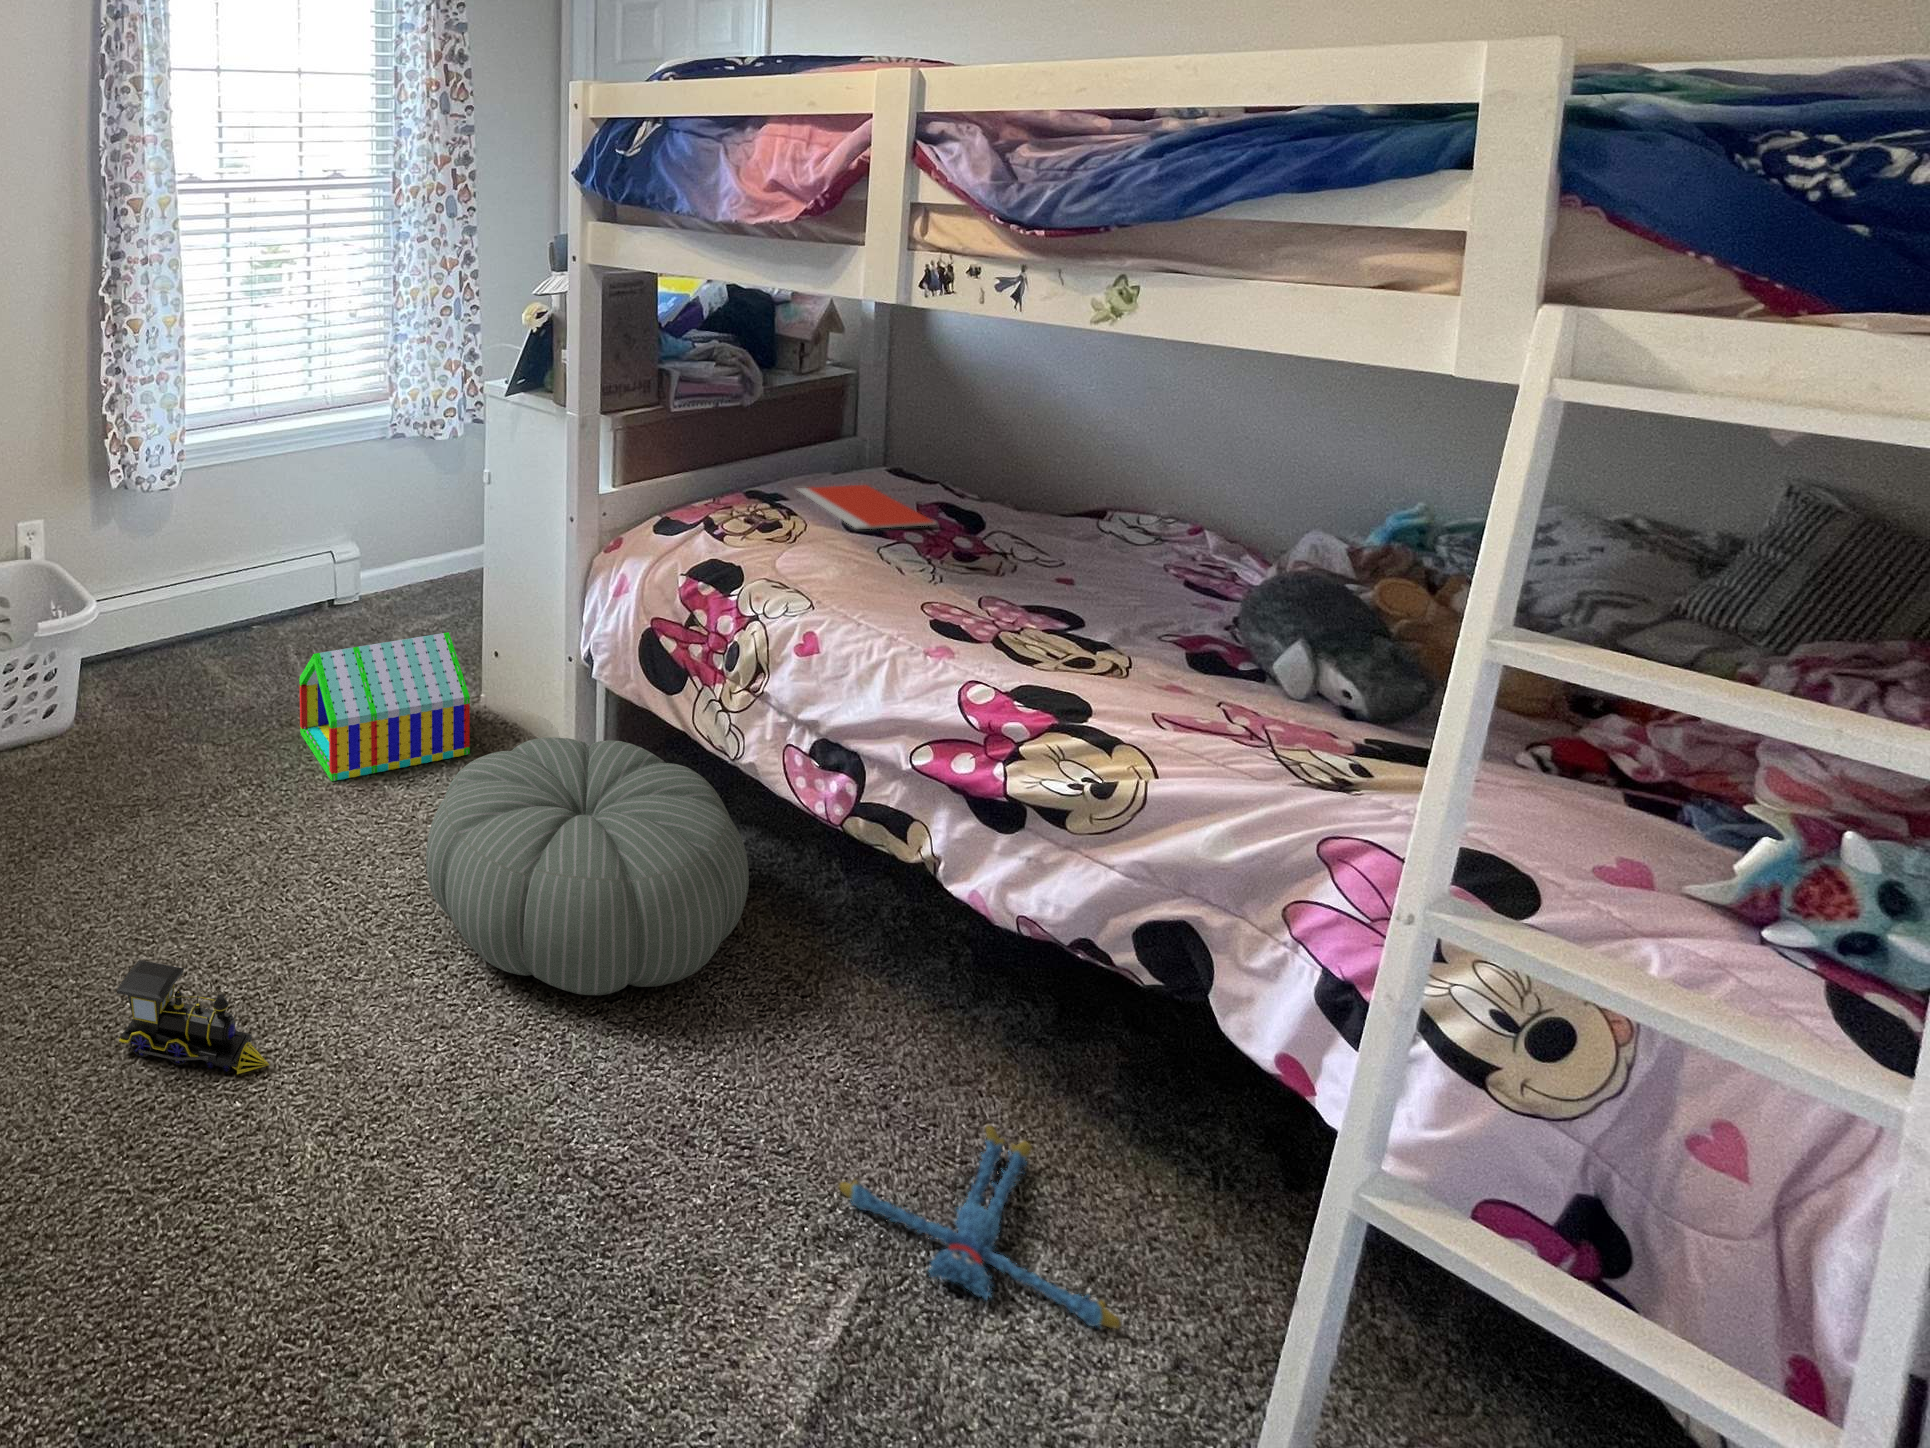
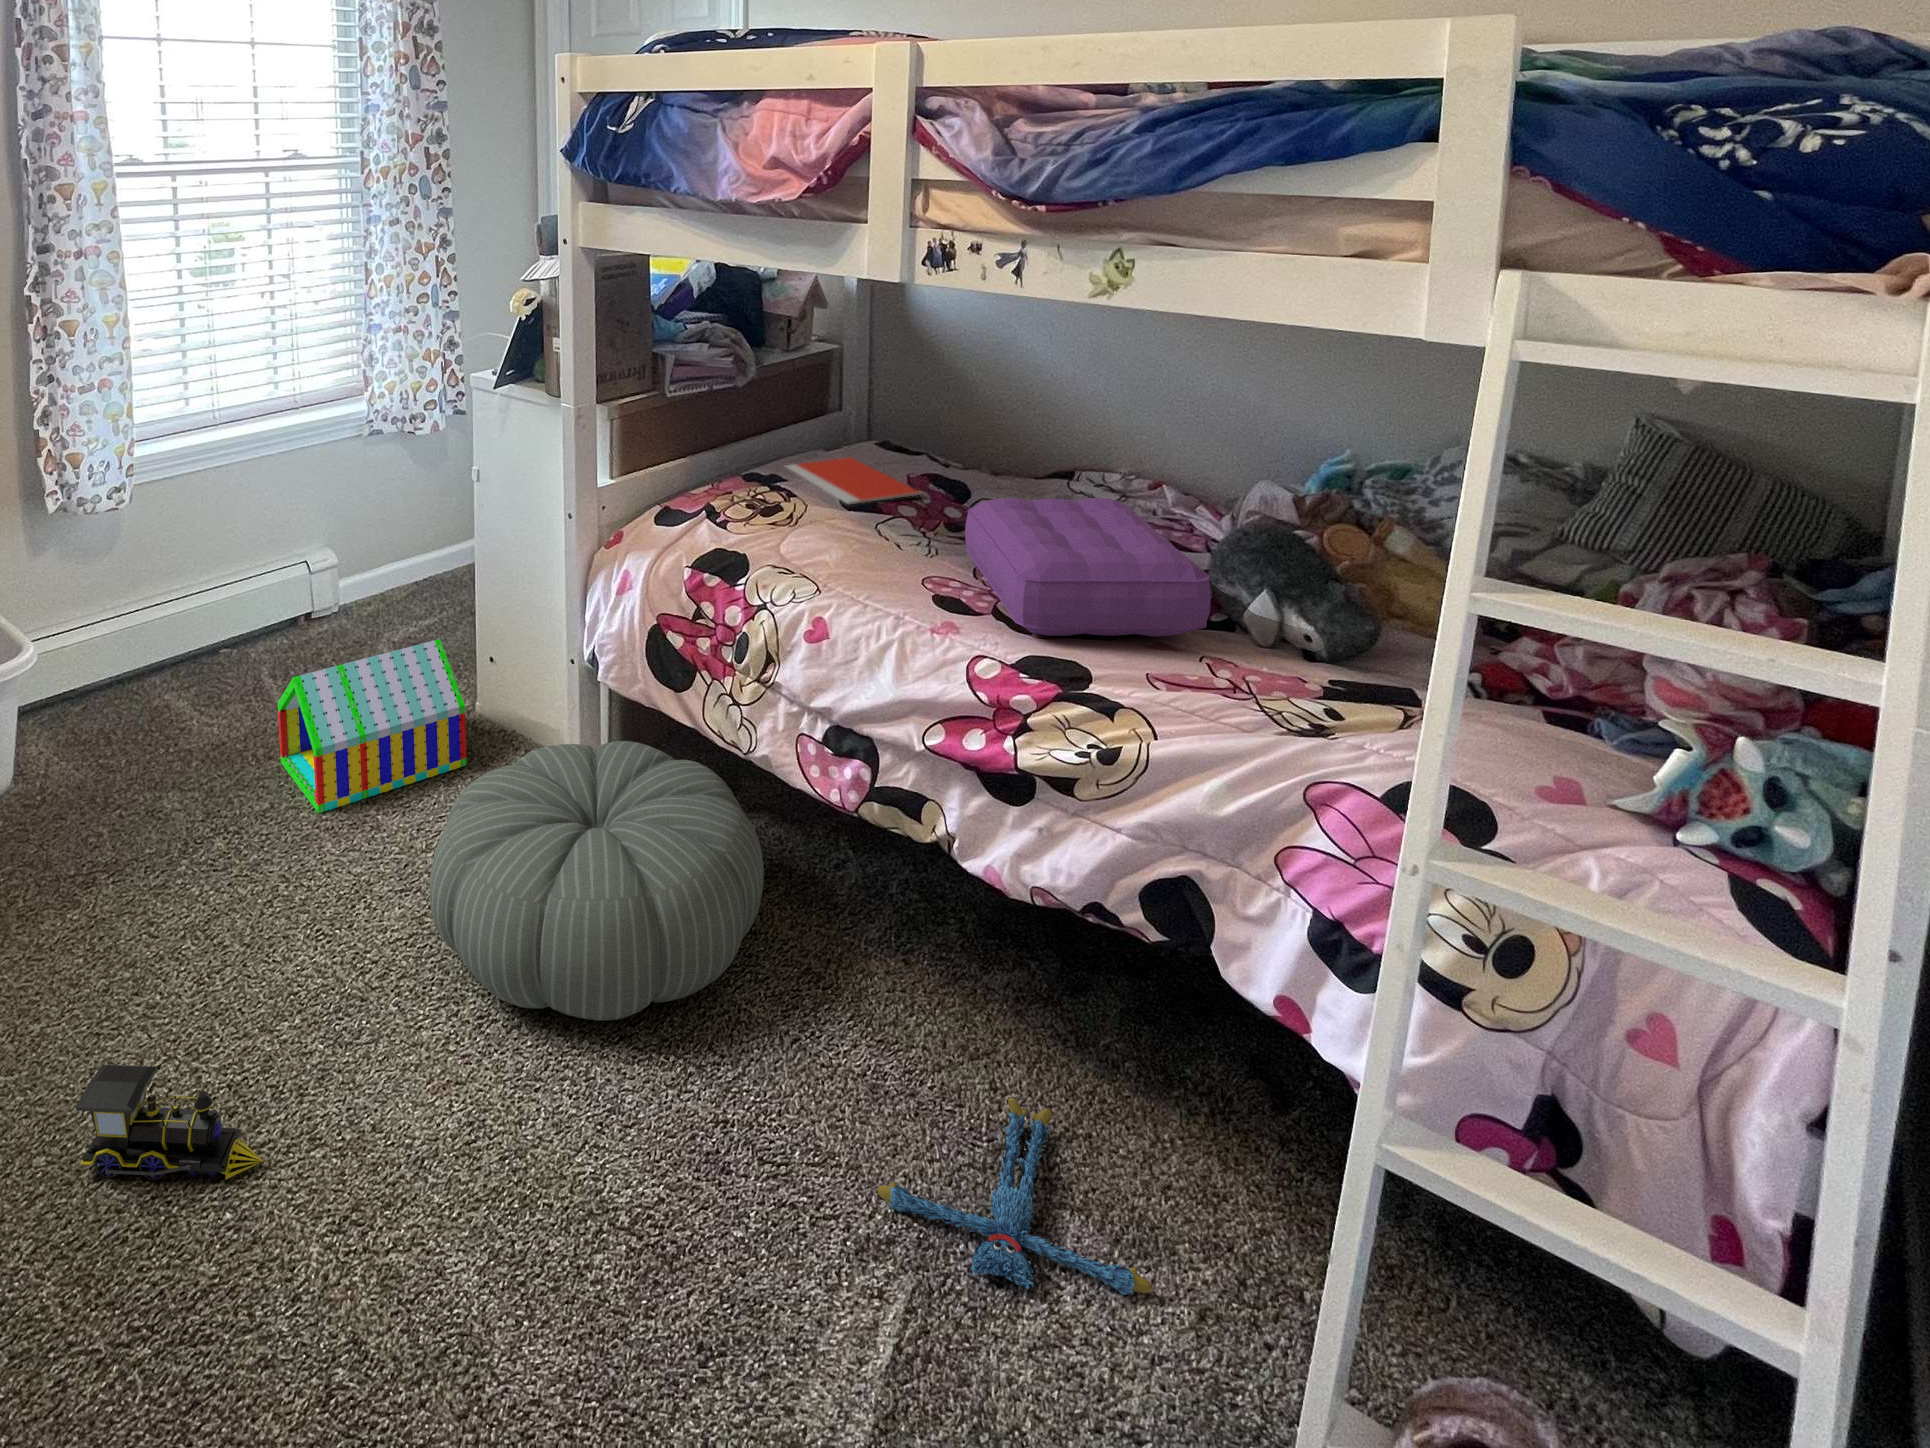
pillow: none [974,529,1236,680] -> present [965,498,1211,636]

